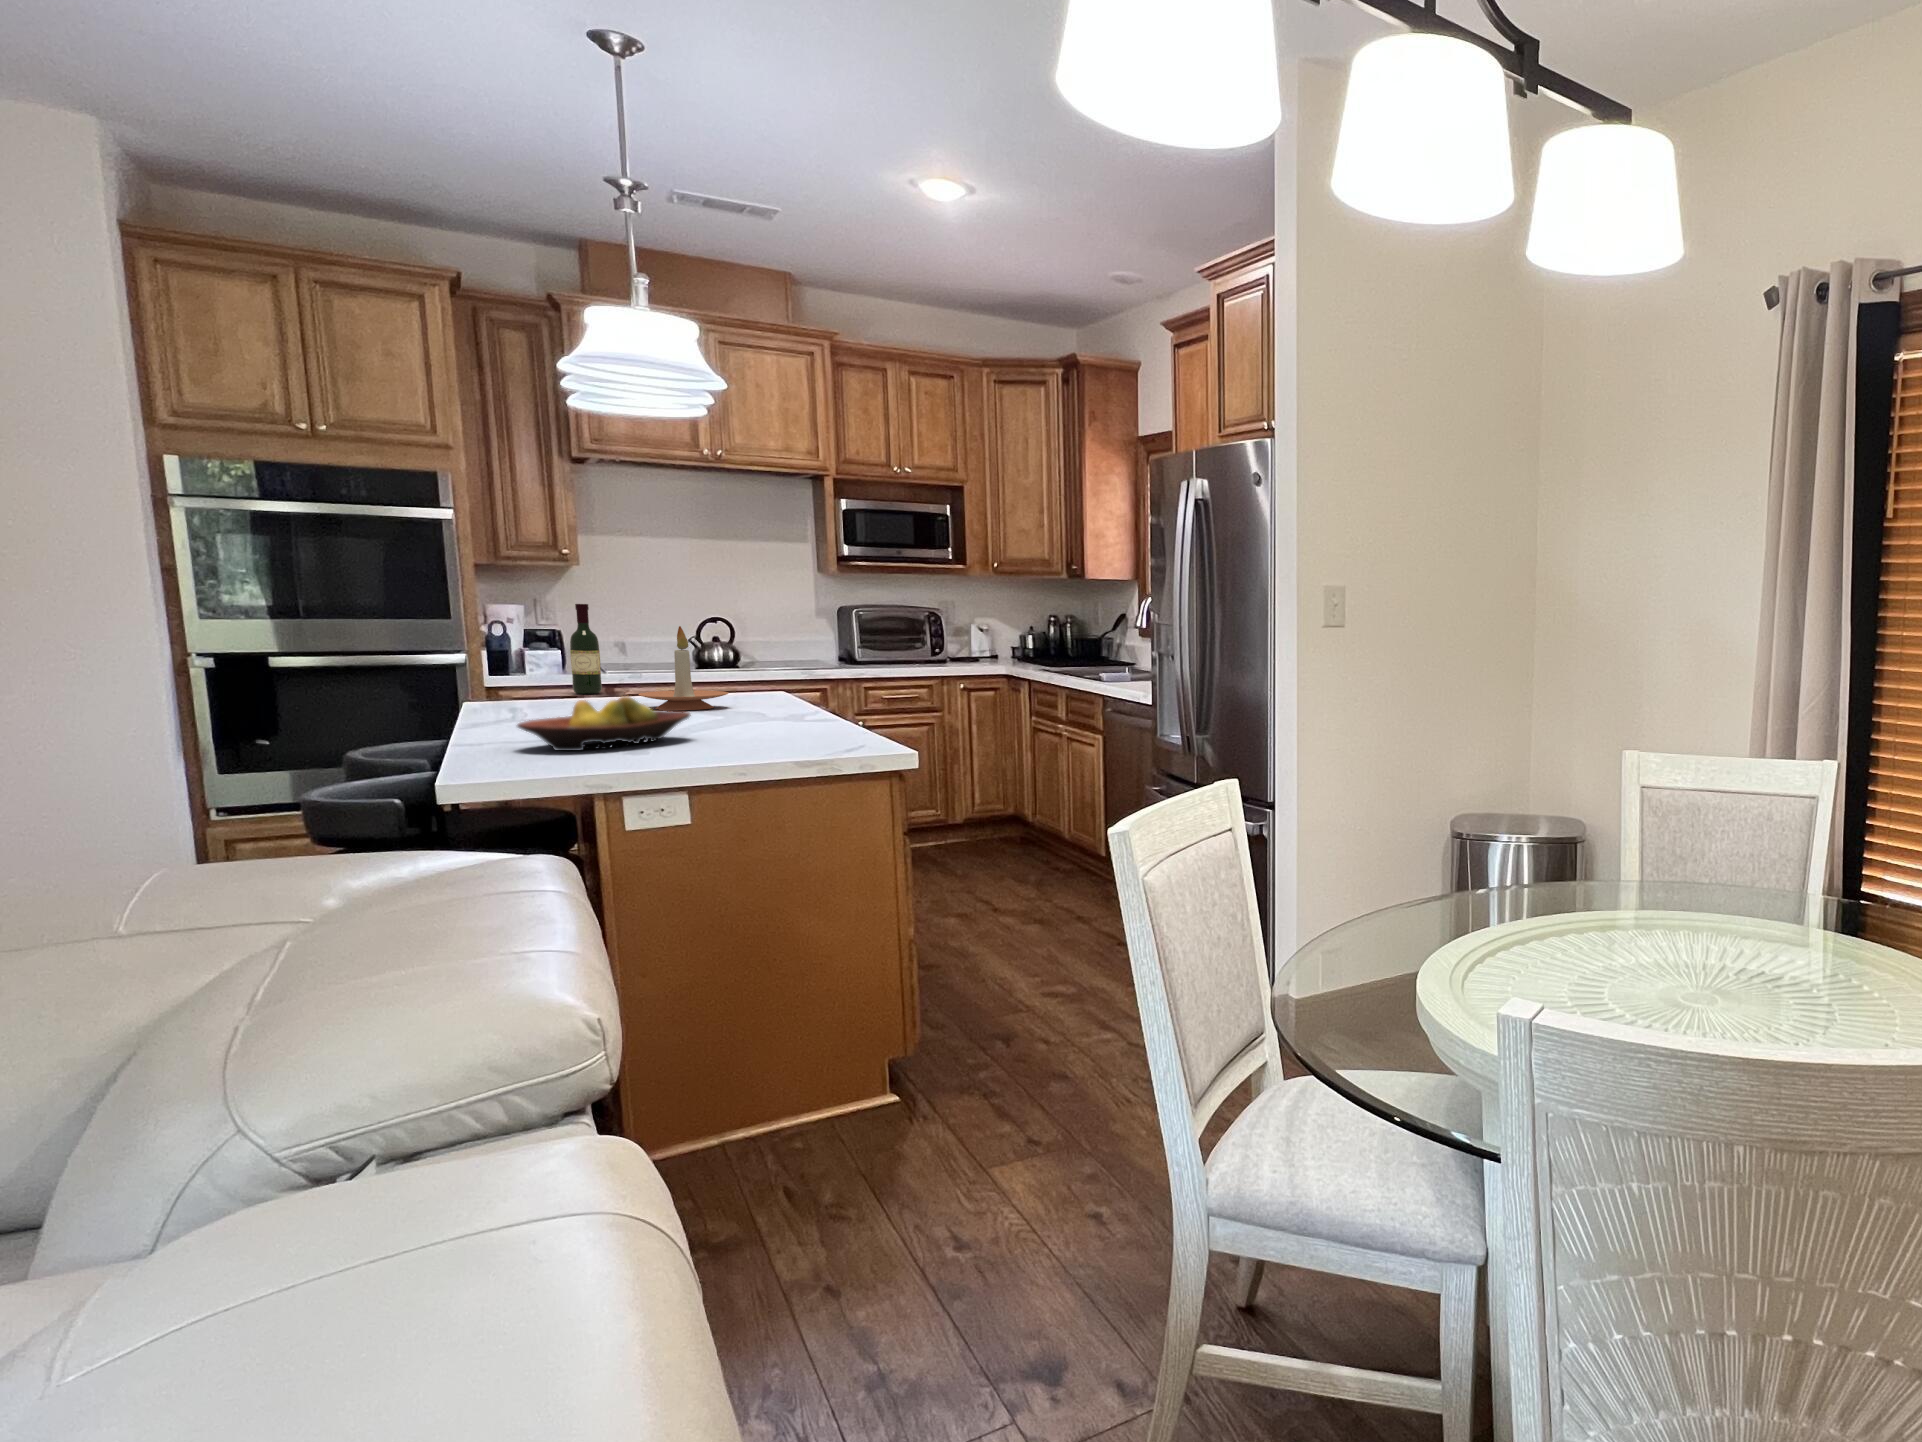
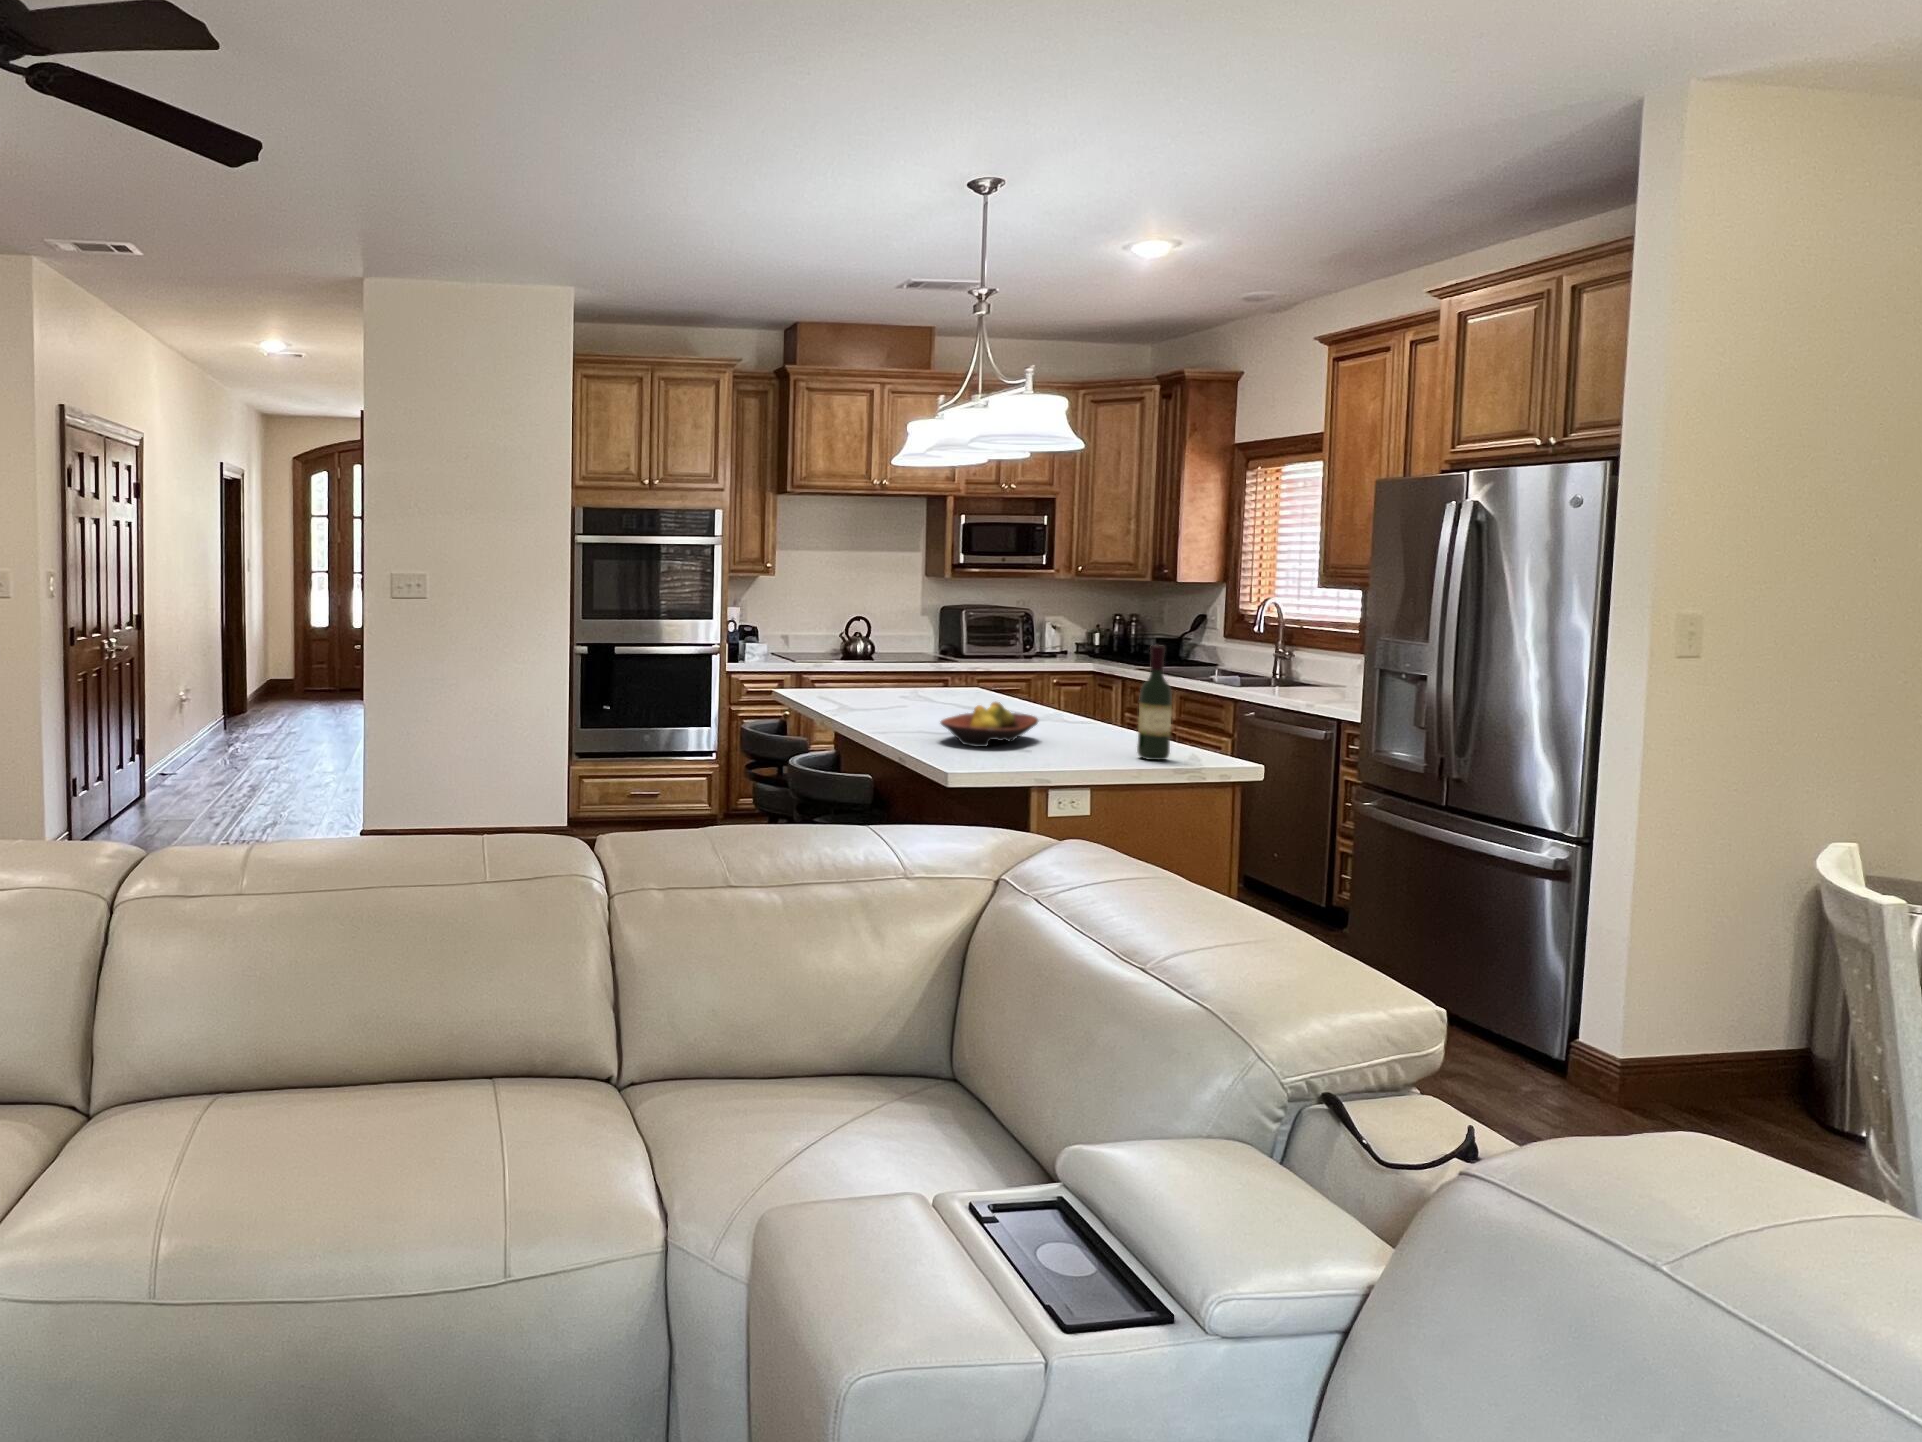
wine bottle: present [570,604,602,694] -> present [1137,645,1172,760]
candle holder: present [639,626,728,710] -> none [904,634,969,704]

